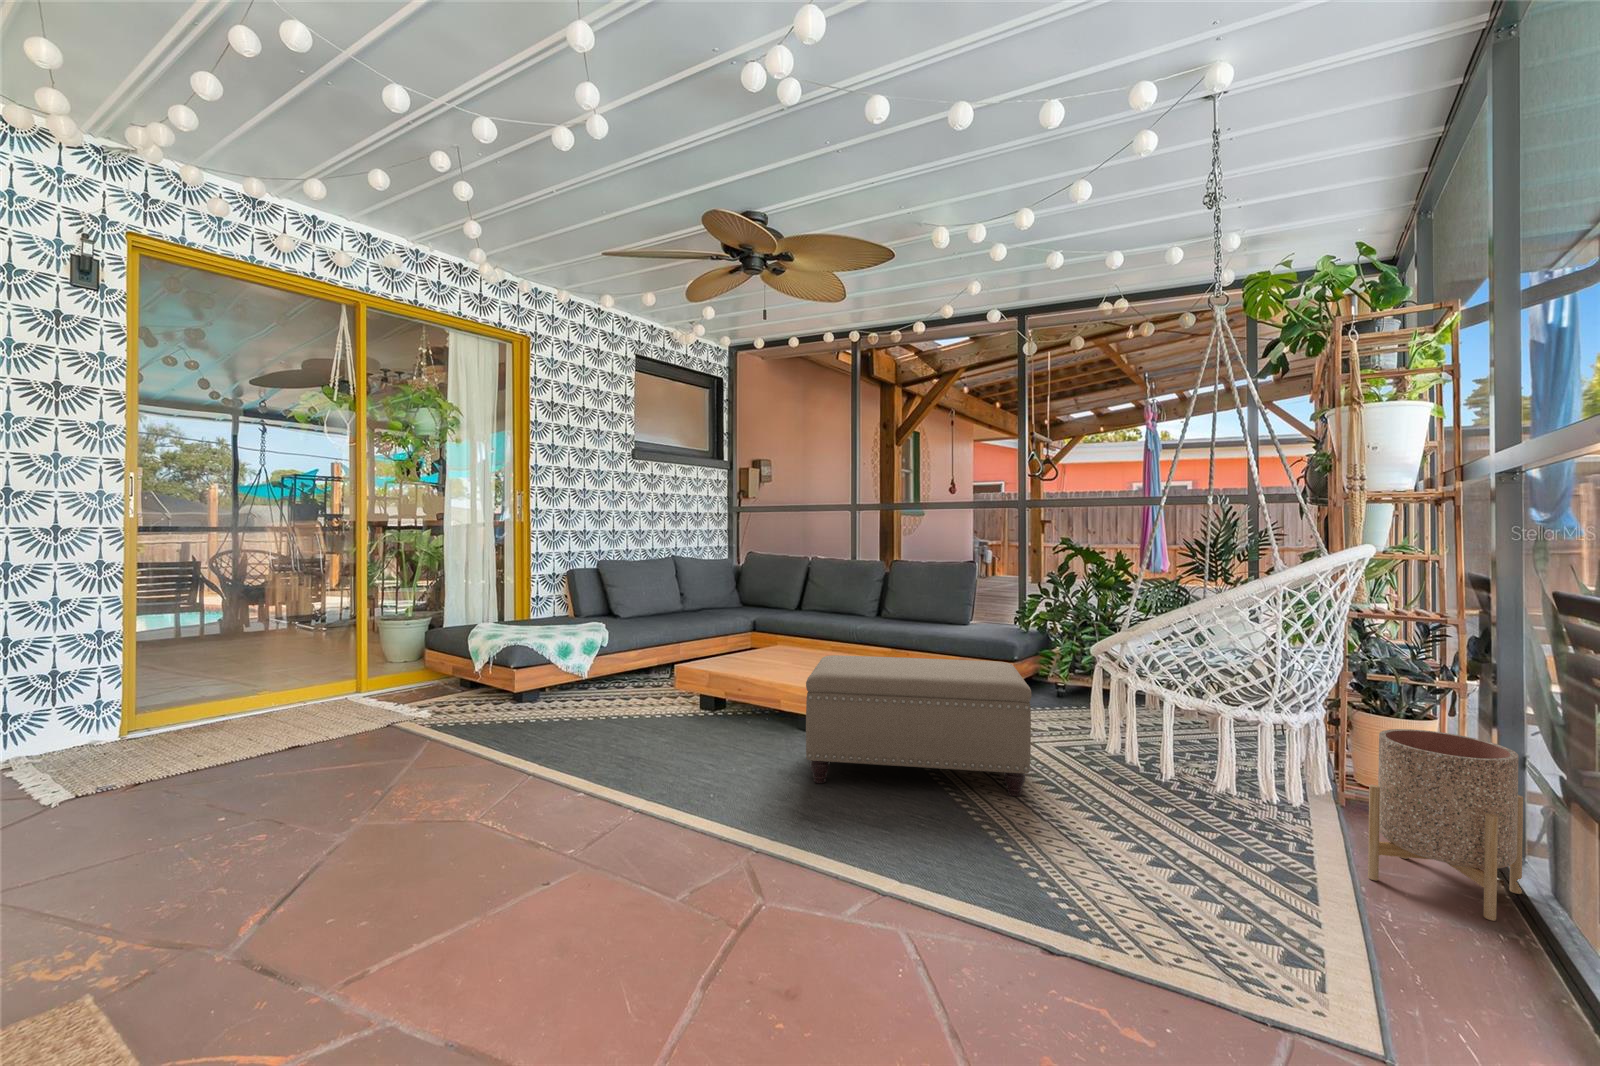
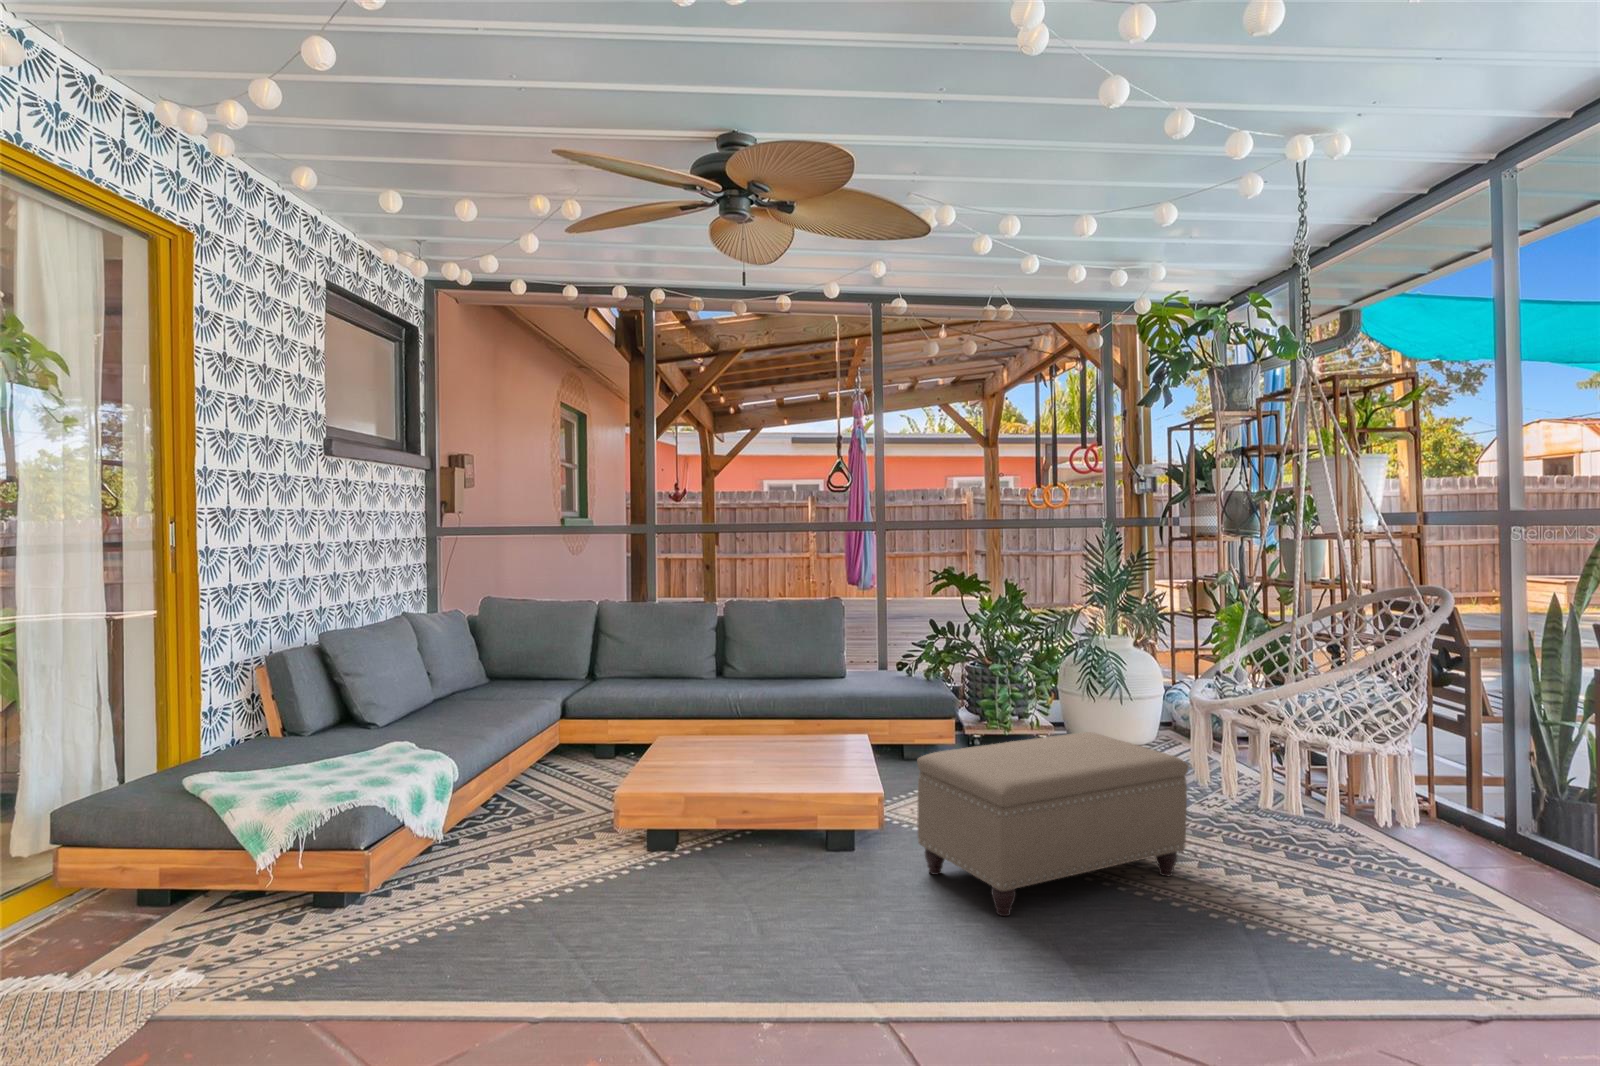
planter: present [1368,729,1523,921] -> none [1436,750,1552,889]

